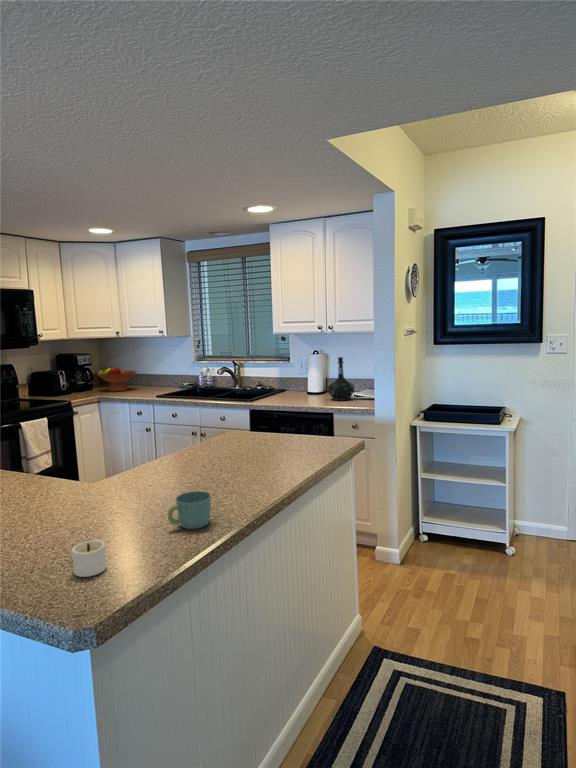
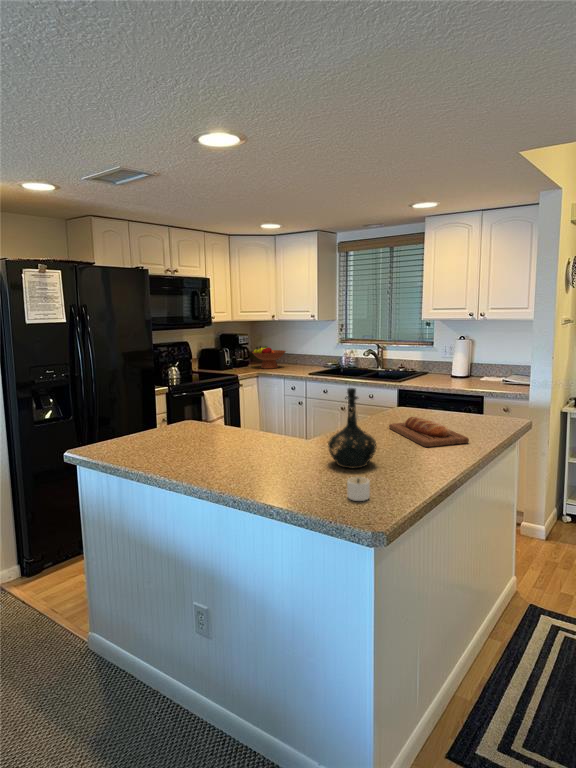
bottle: present [328,357,355,401] -> present [328,388,376,468]
bread loaf: none [201,444,283,482] -> present [389,417,469,447]
mug: present [168,491,211,529] -> none [400,449,432,477]

